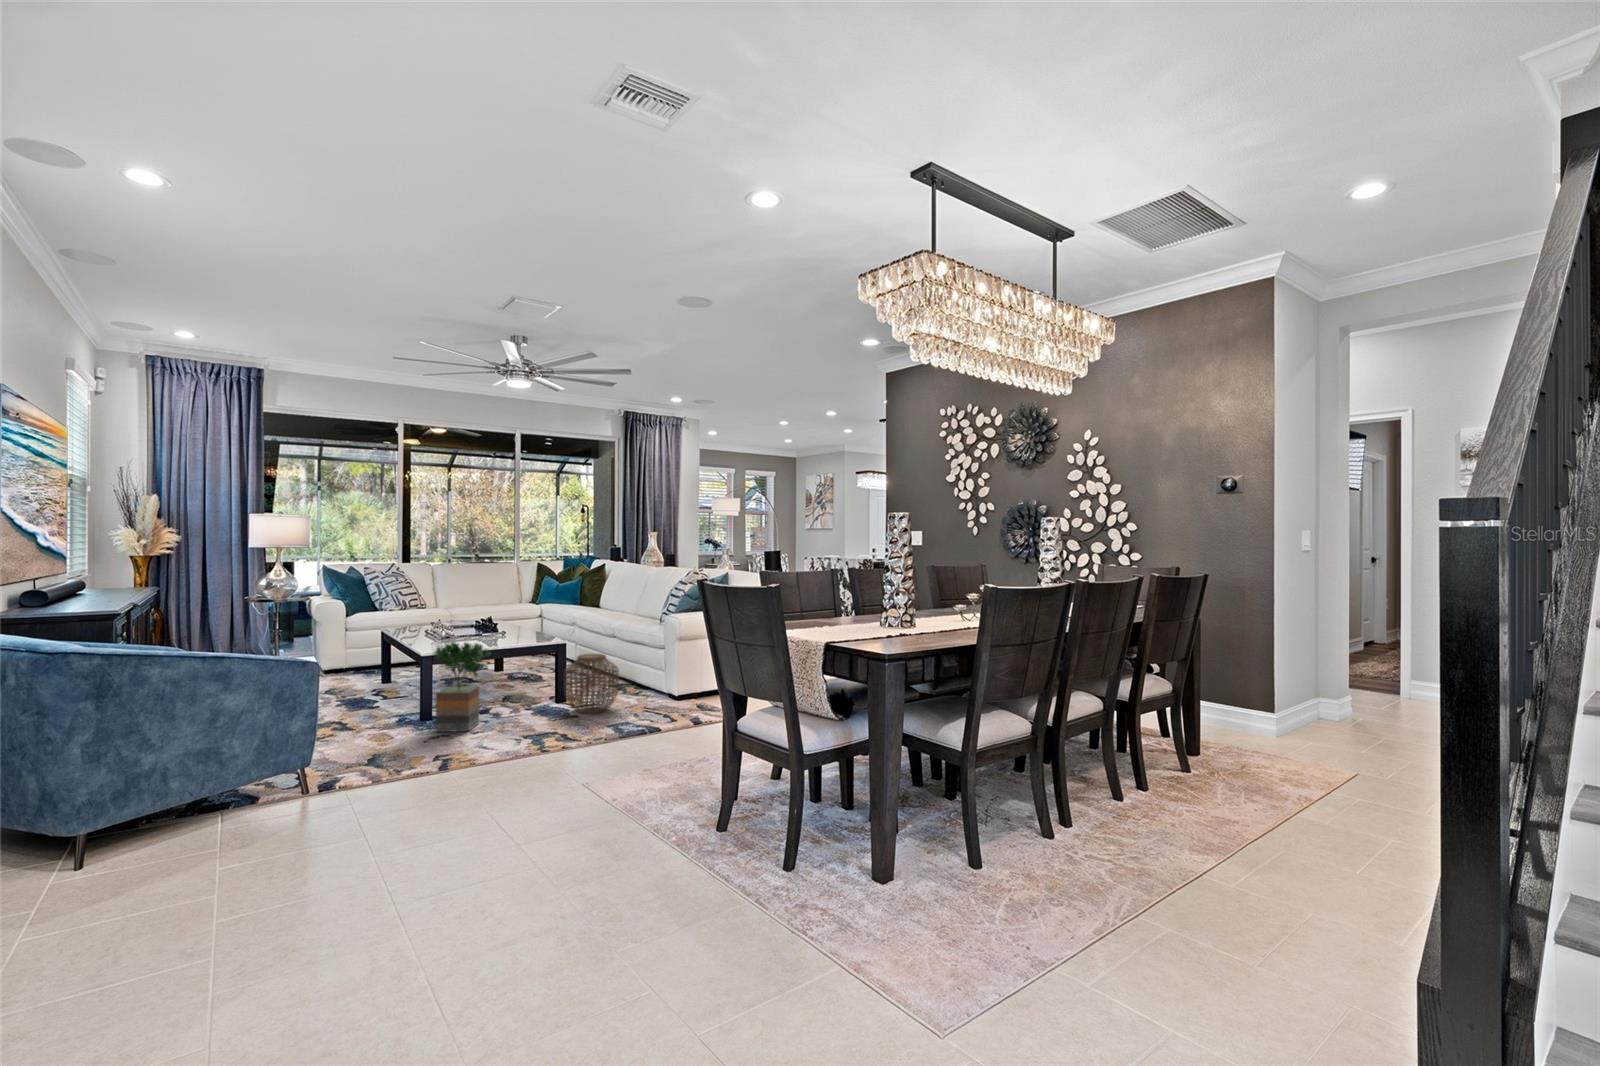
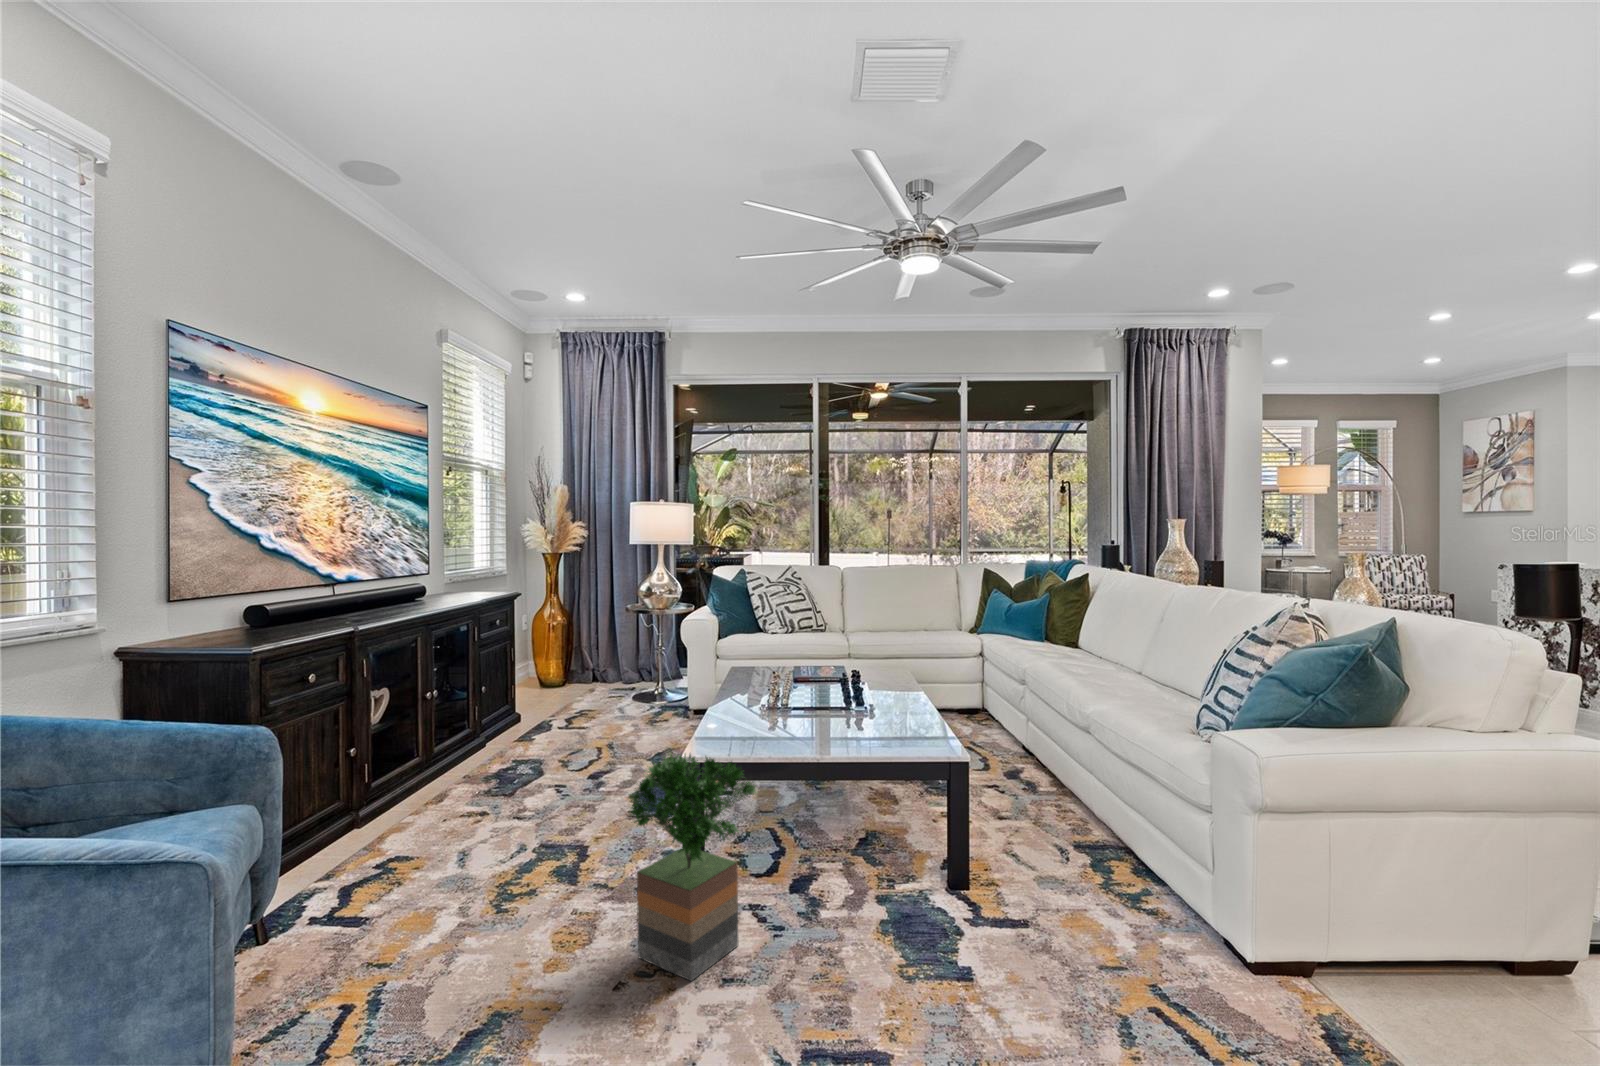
woven basket: present [564,654,619,714] -> none [932,809,1073,984]

